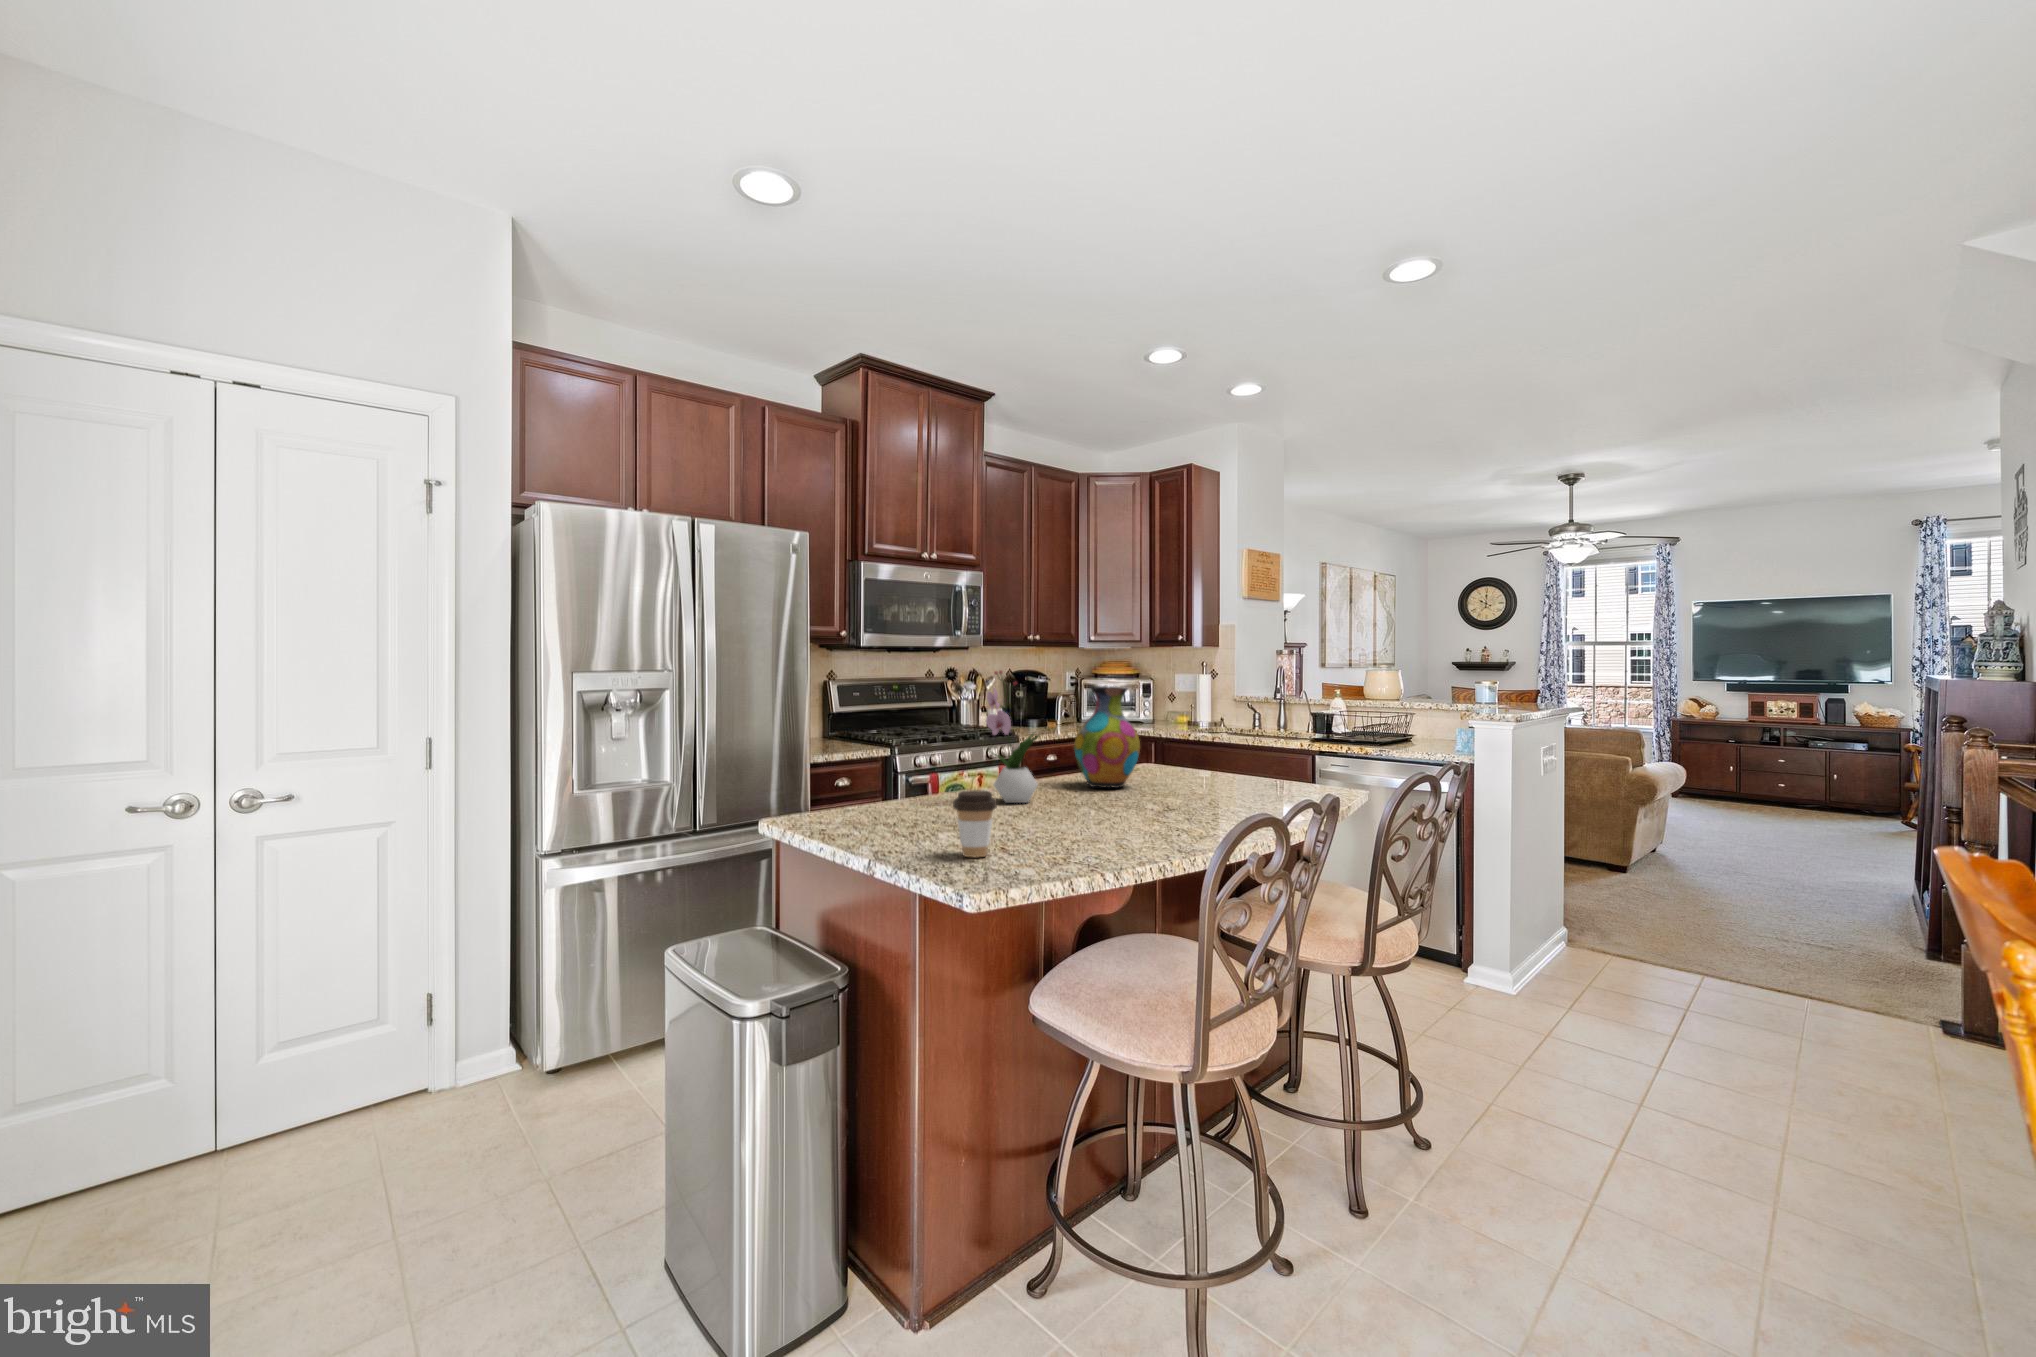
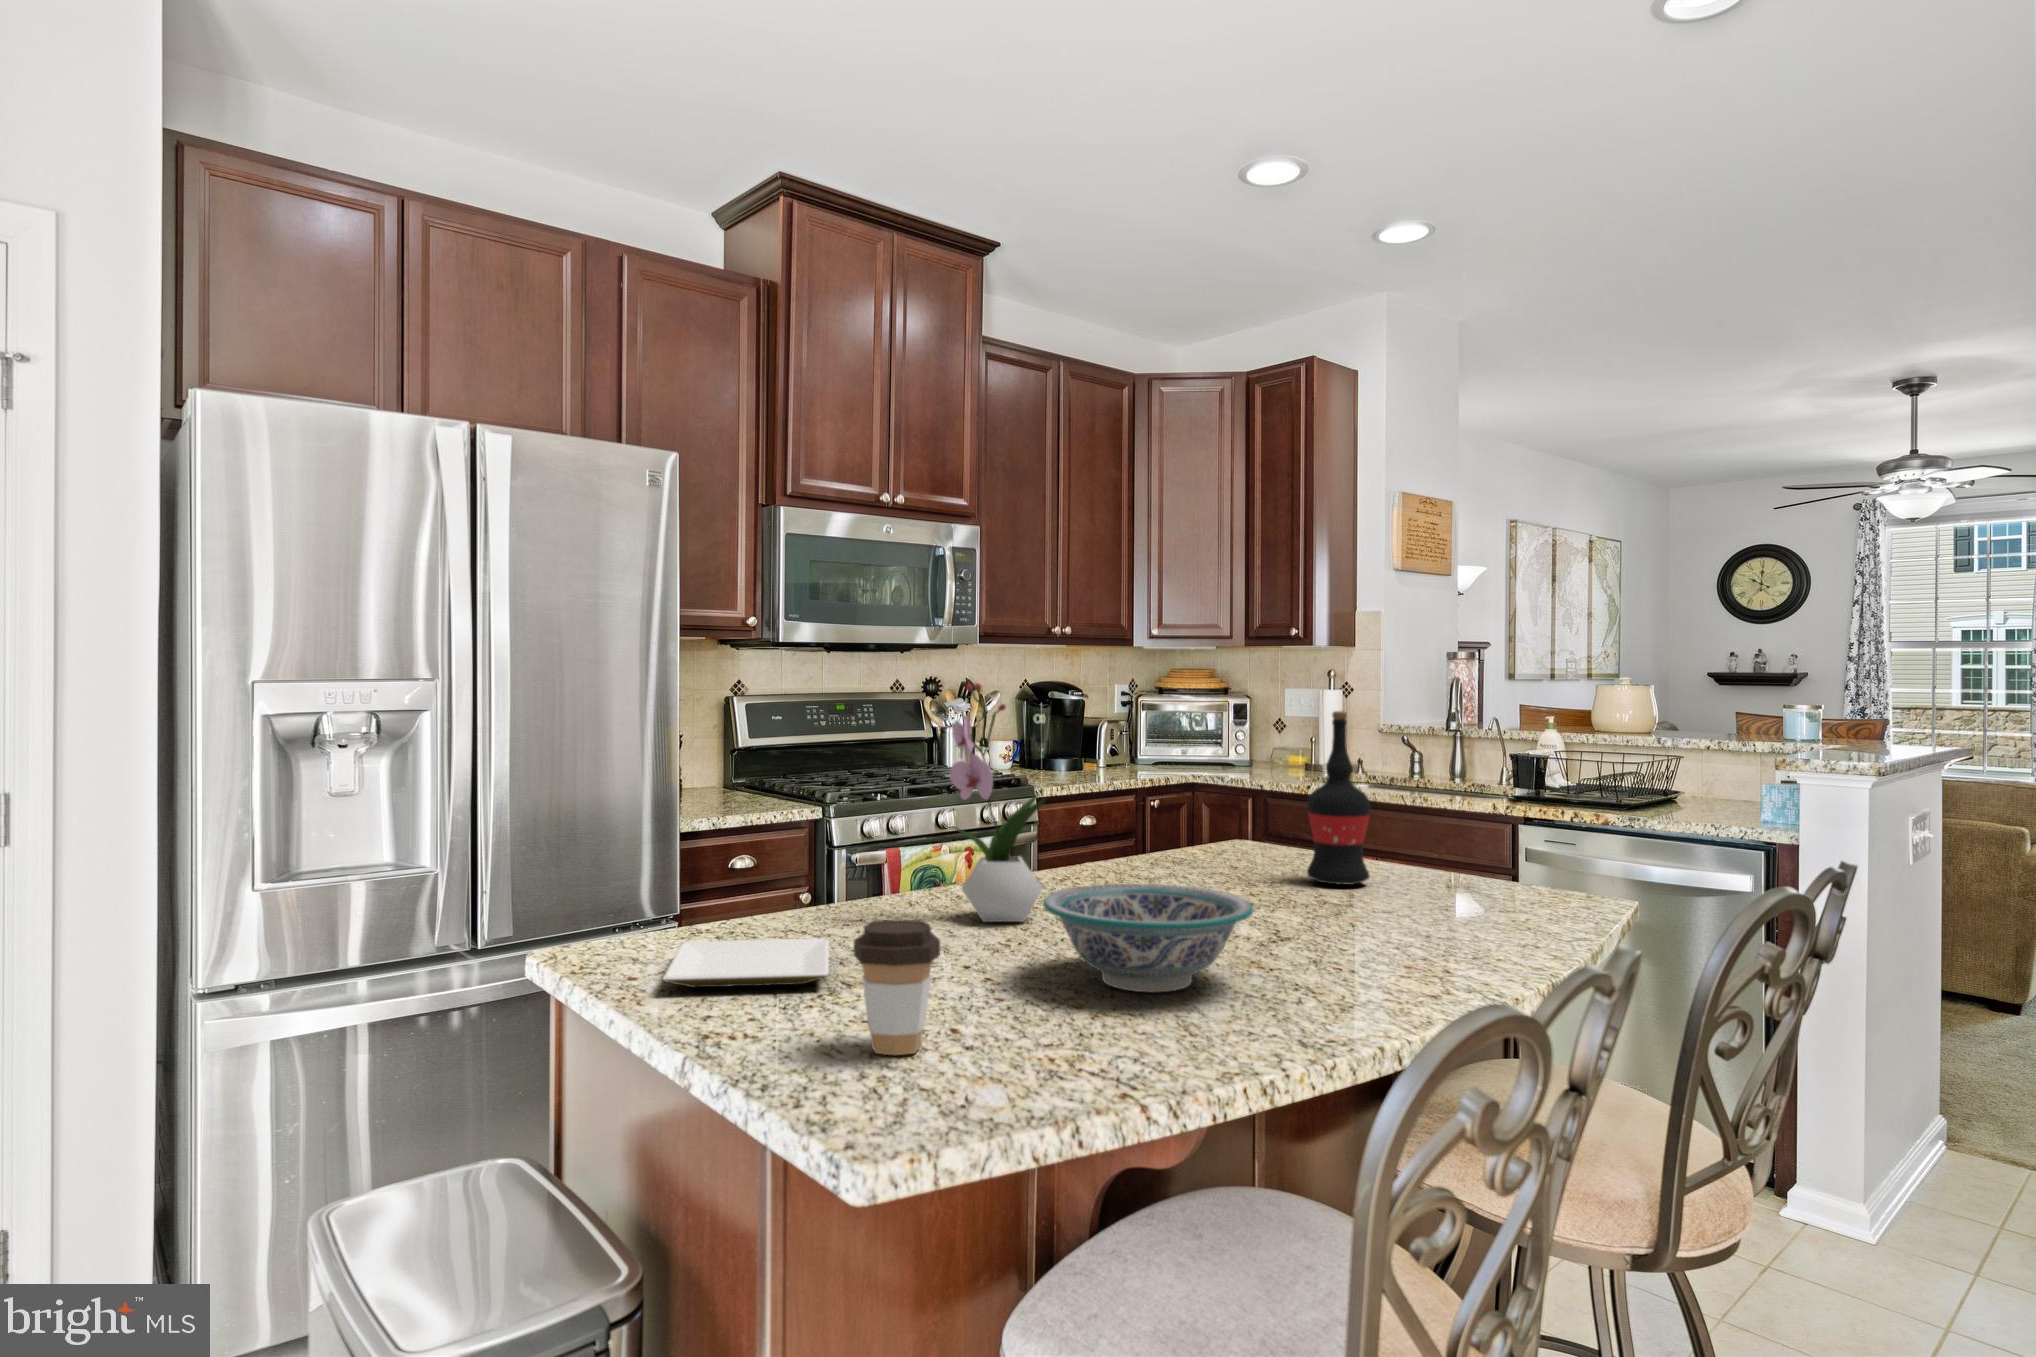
wine bottle: none [1185,685,1221,784] -> present [1307,711,1370,885]
vase: present [1074,686,1140,788] -> none [1112,711,1228,893]
bowl: none [1044,778,1155,832] -> present [1043,884,1253,992]
plate: none [844,809,931,832] -> present [663,938,829,987]

